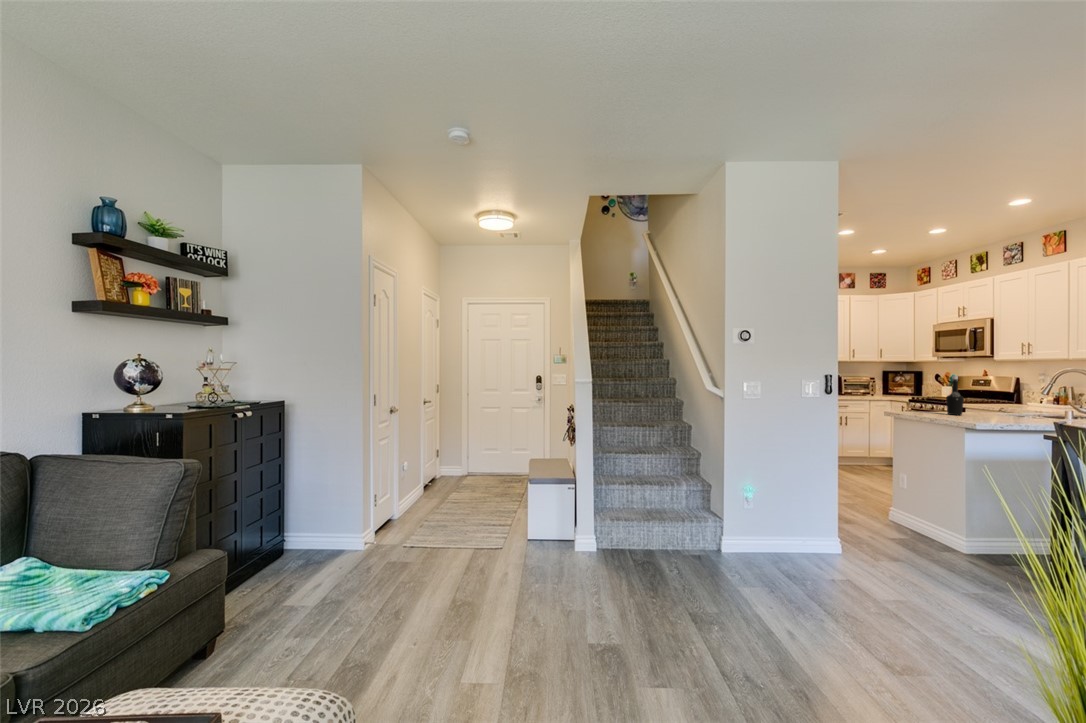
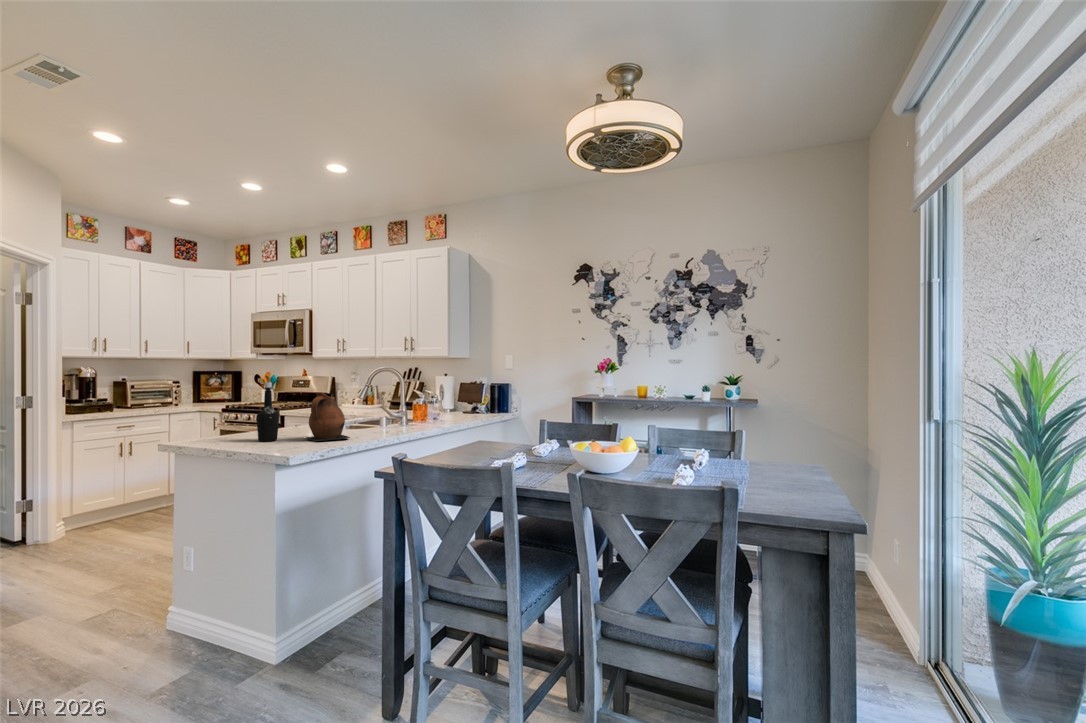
ceramic pitcher: none [984,384,1027,420] -> present [307,392,350,441]

